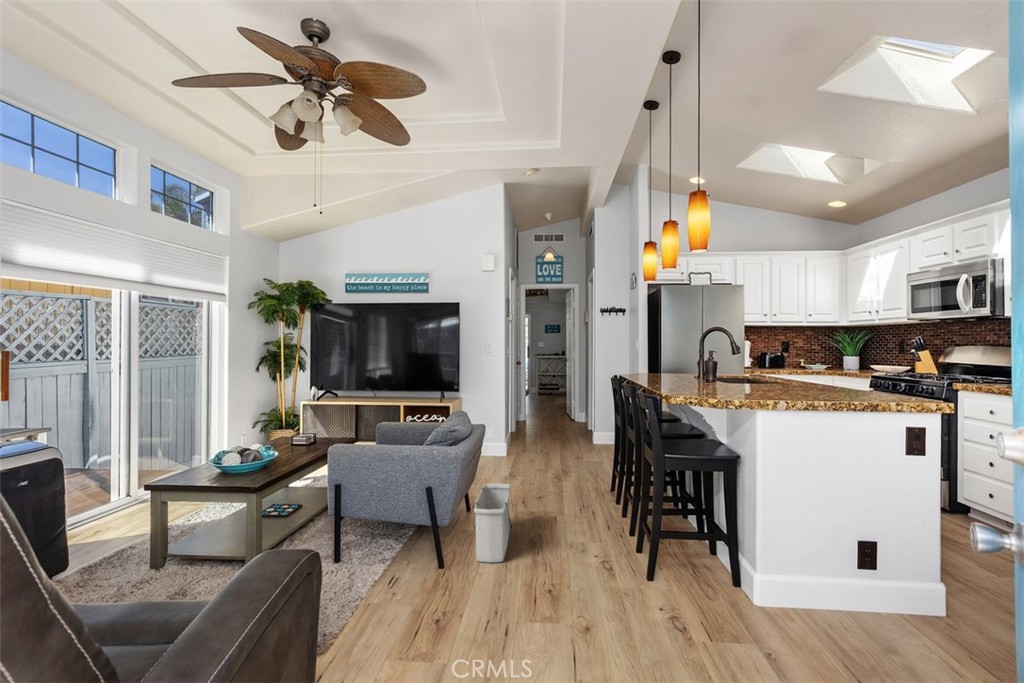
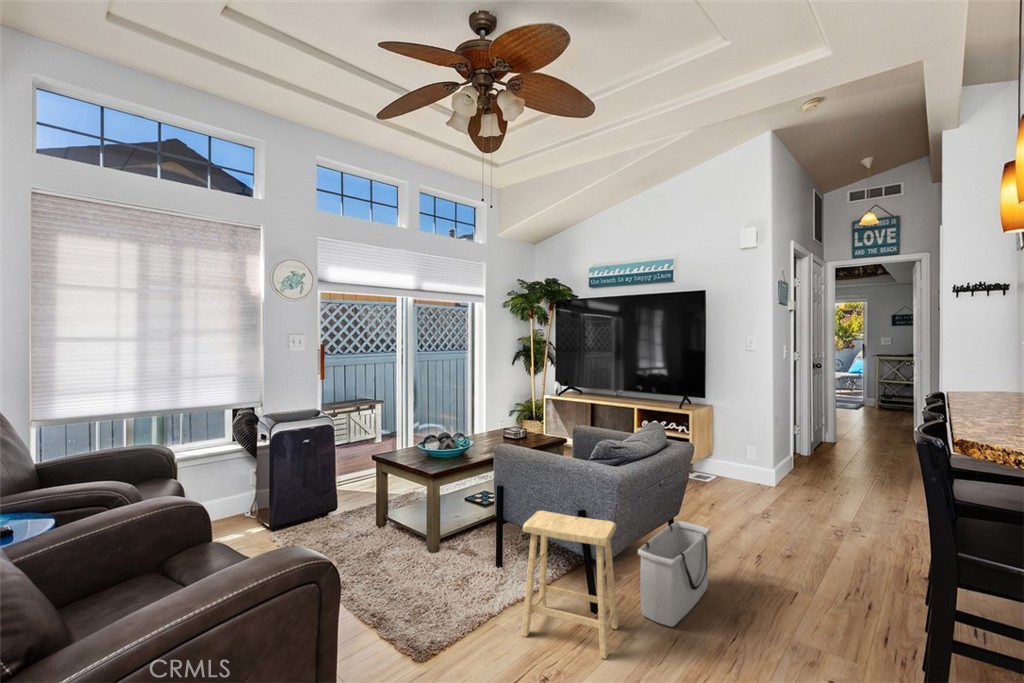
footstool: none [393,489,472,610] -> present [522,511,618,659]

